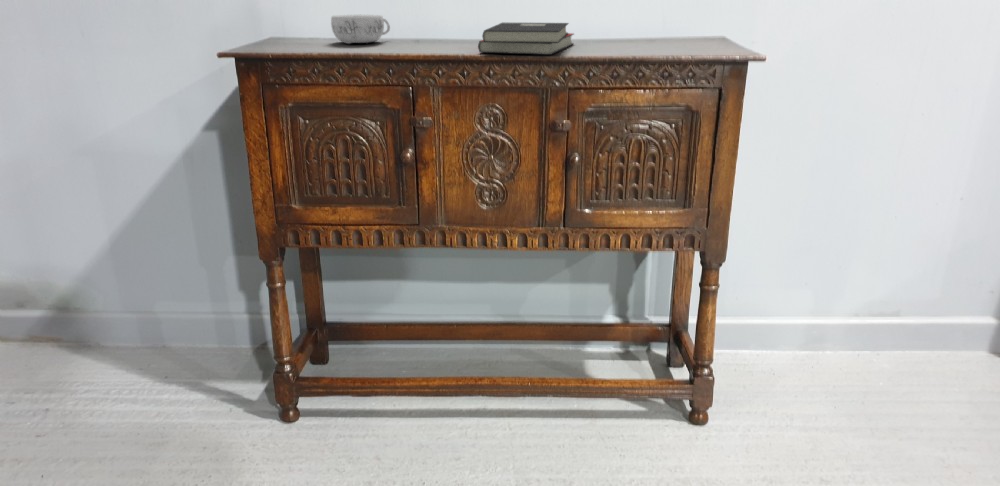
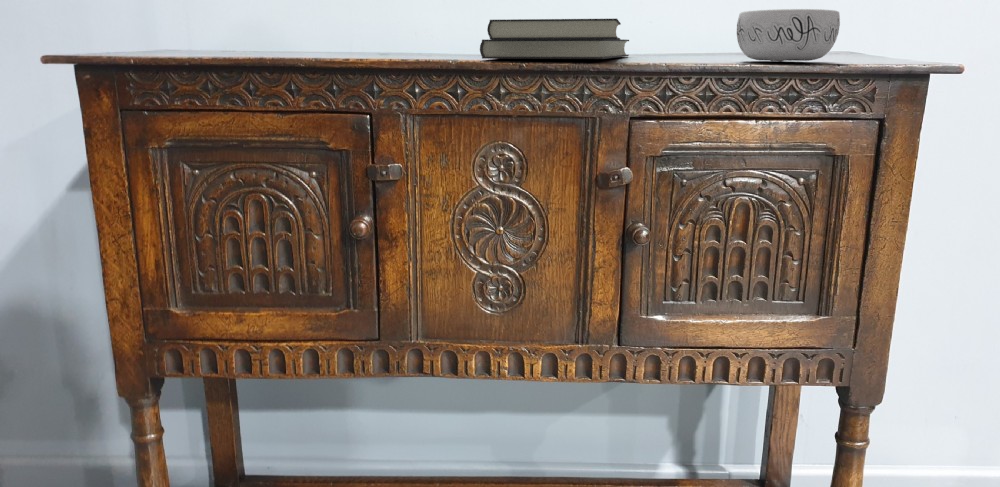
decorative bowl: present [331,14,390,43] -> present [737,9,840,62]

